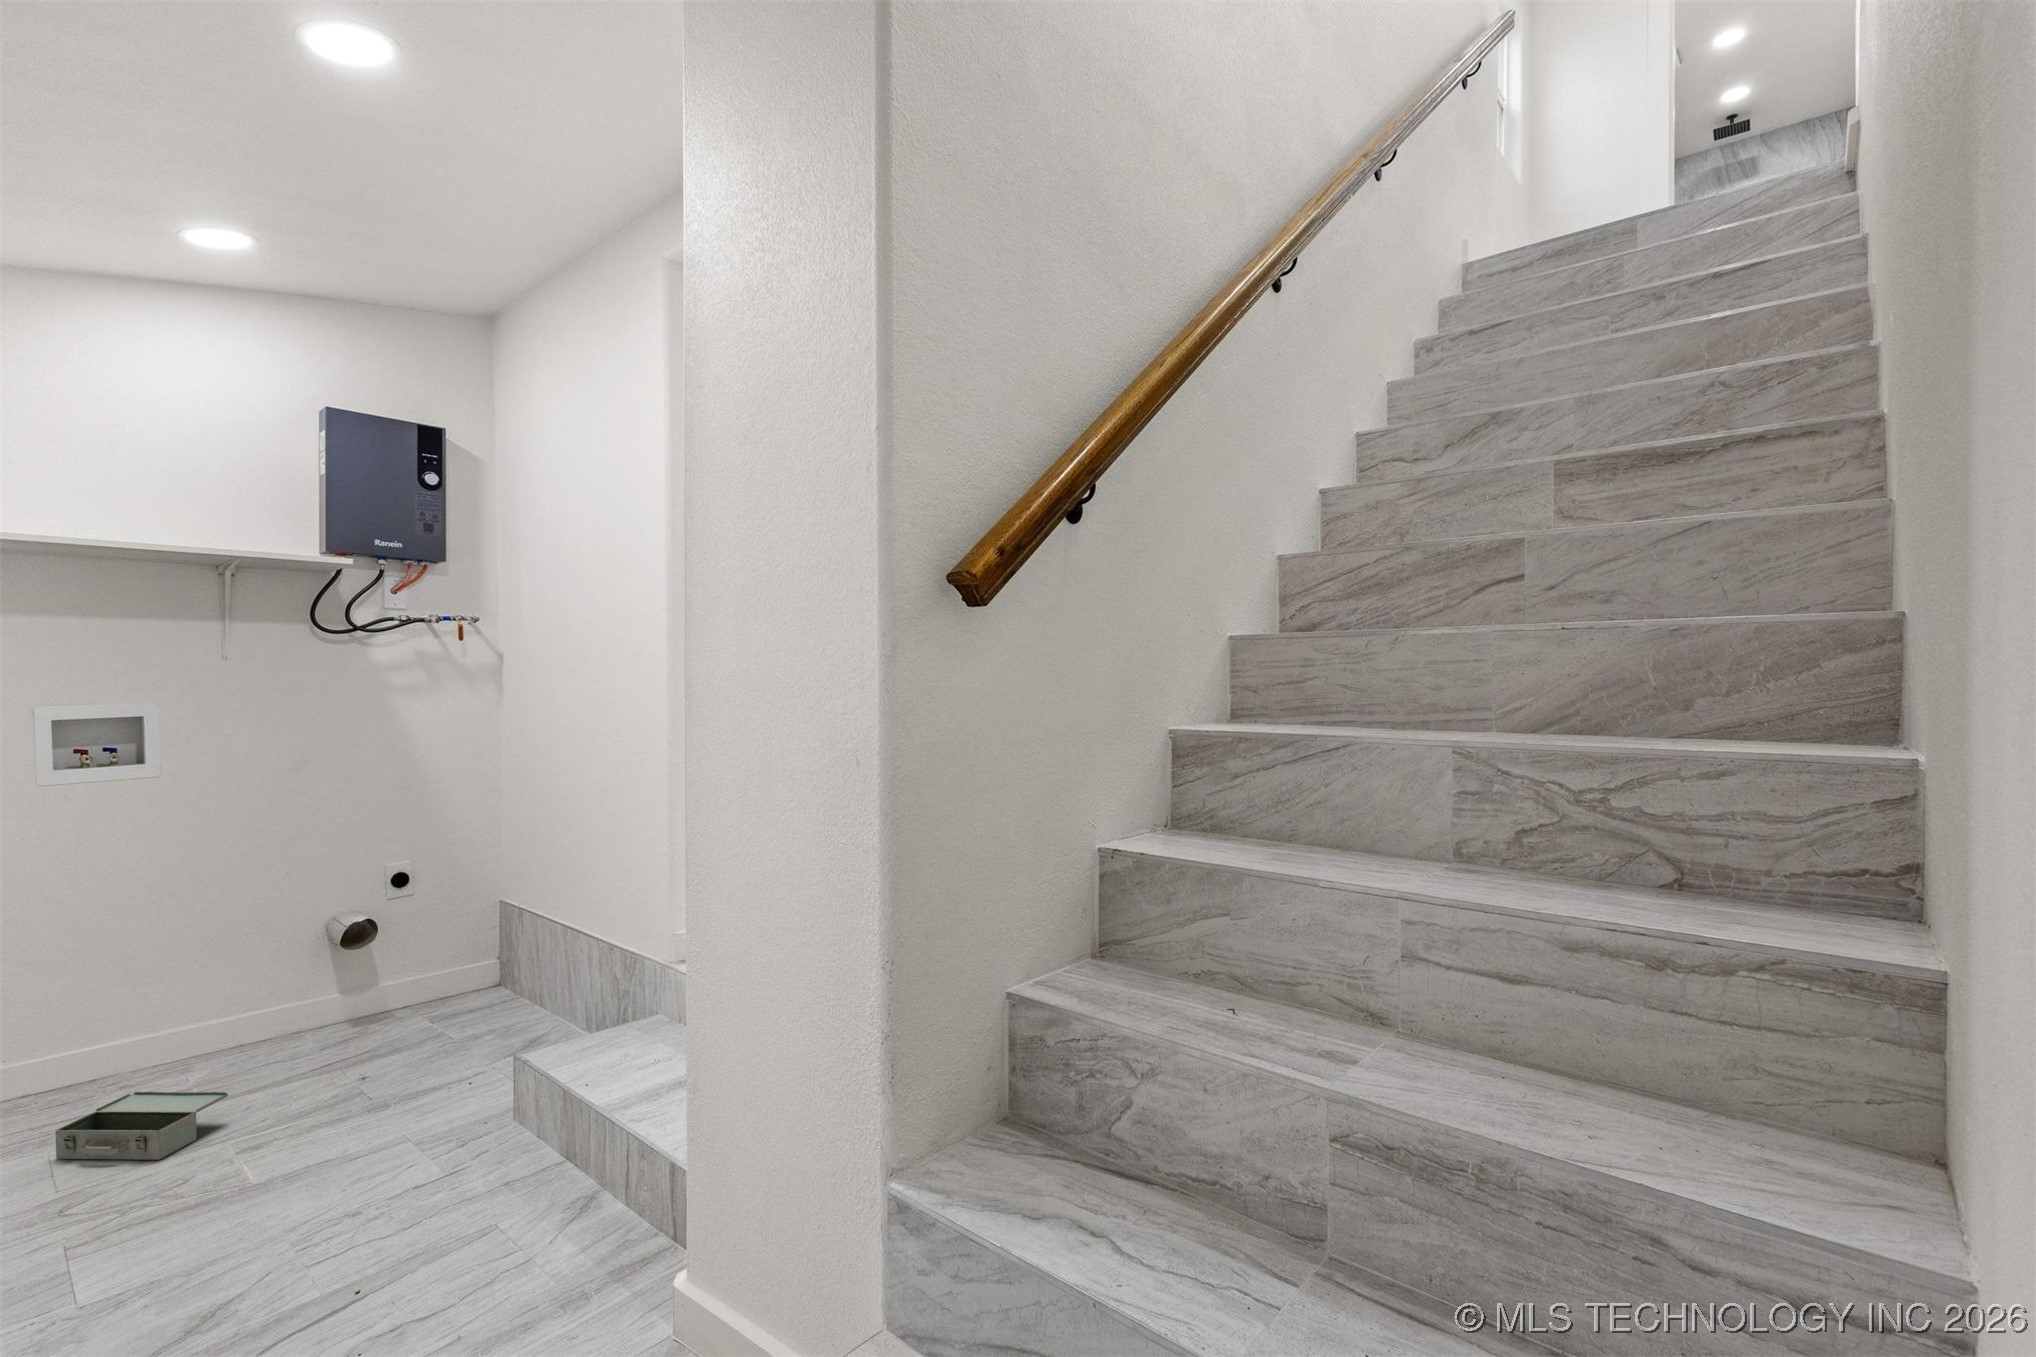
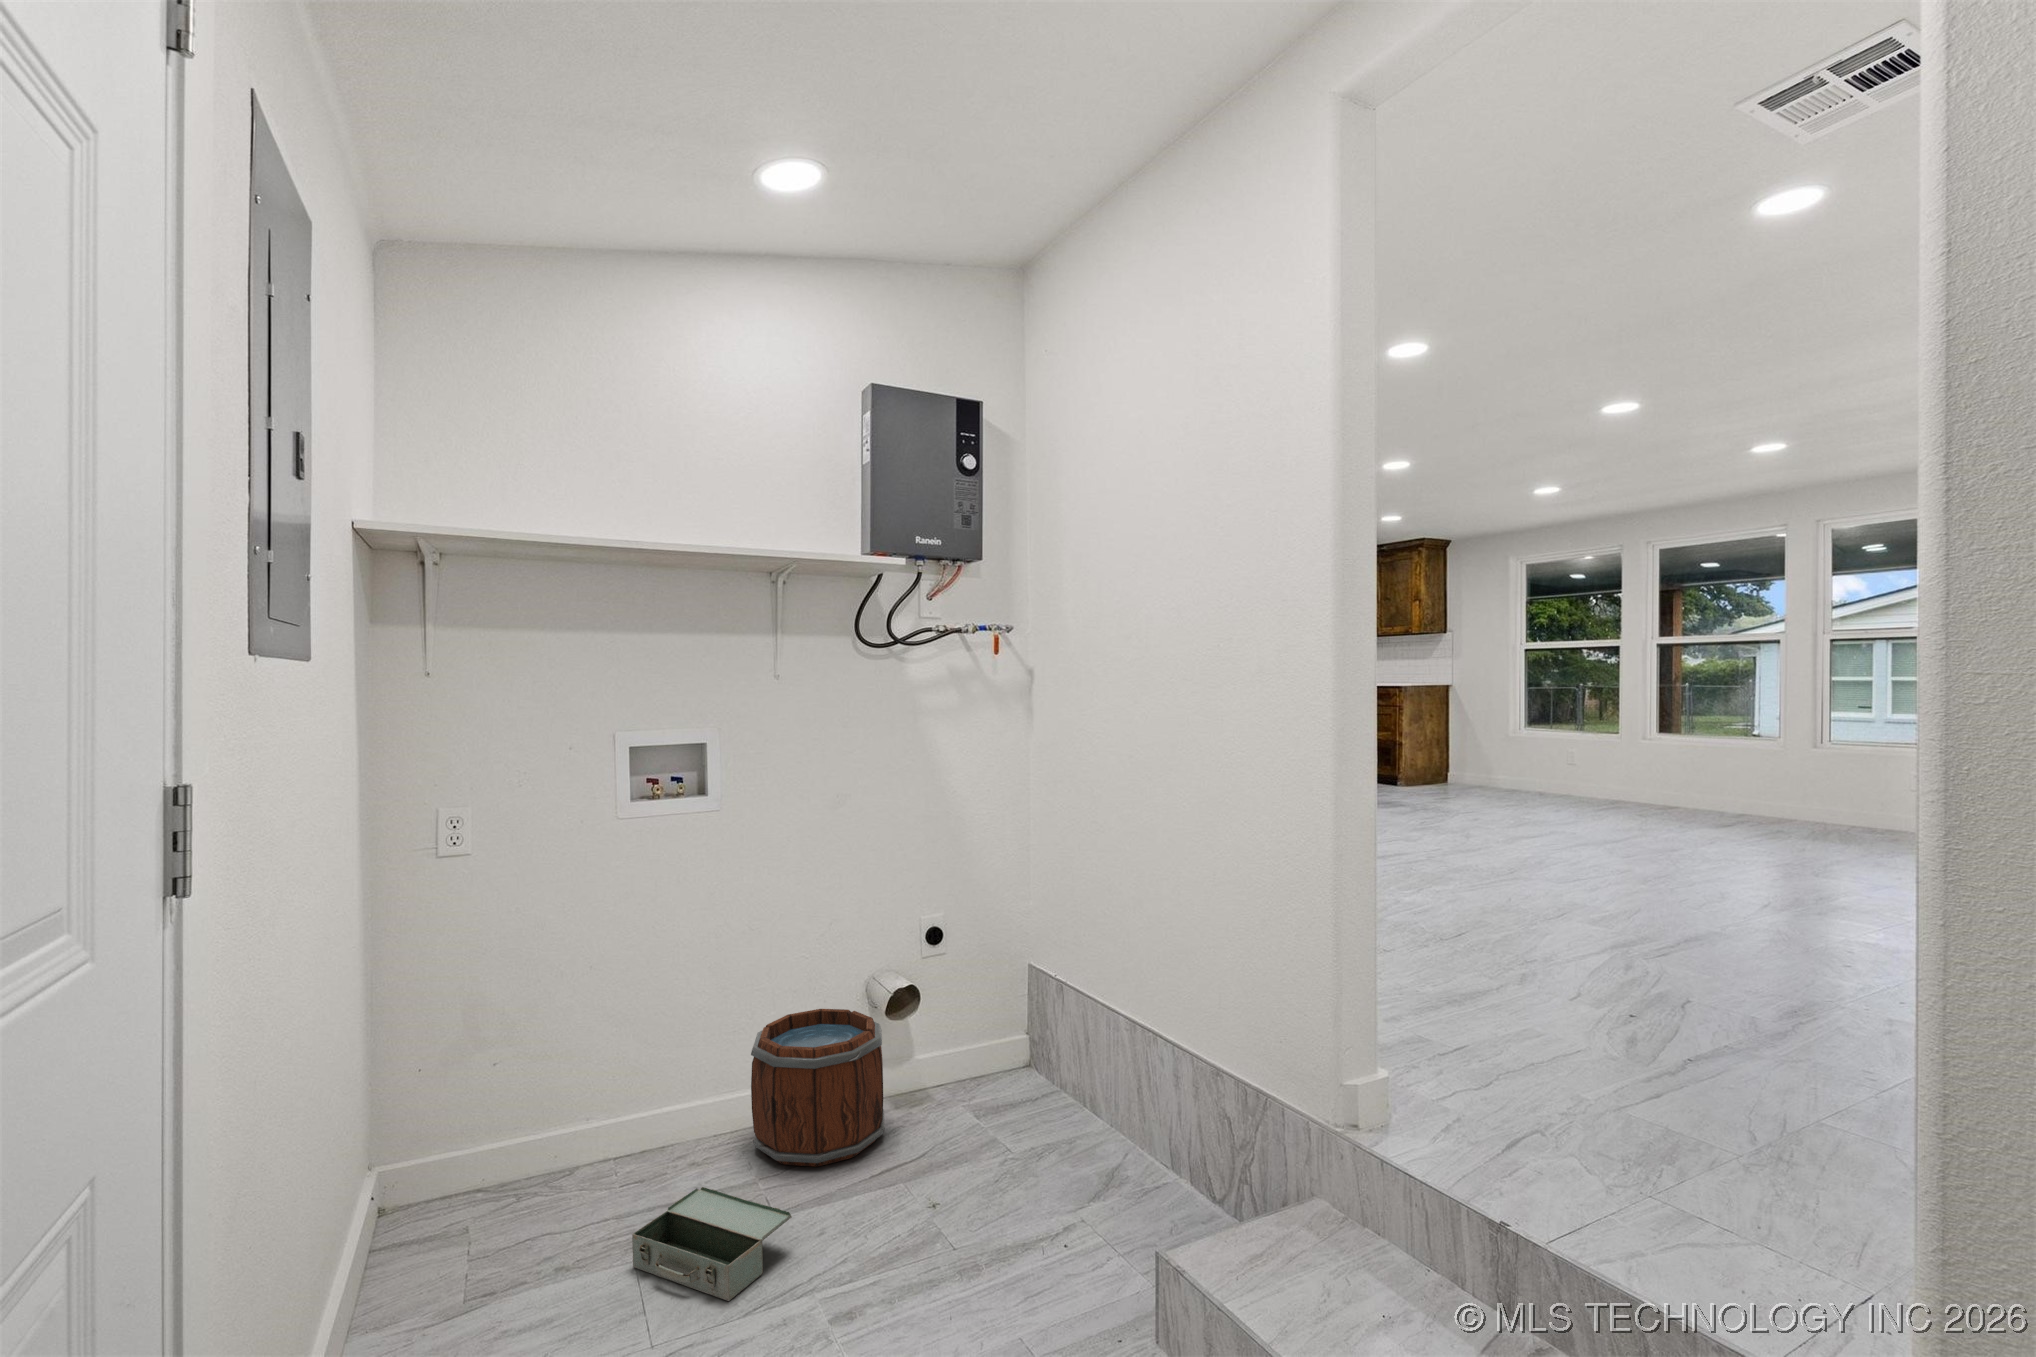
bucket: none [193,946,338,1077] -> present [751,1009,884,1167]

